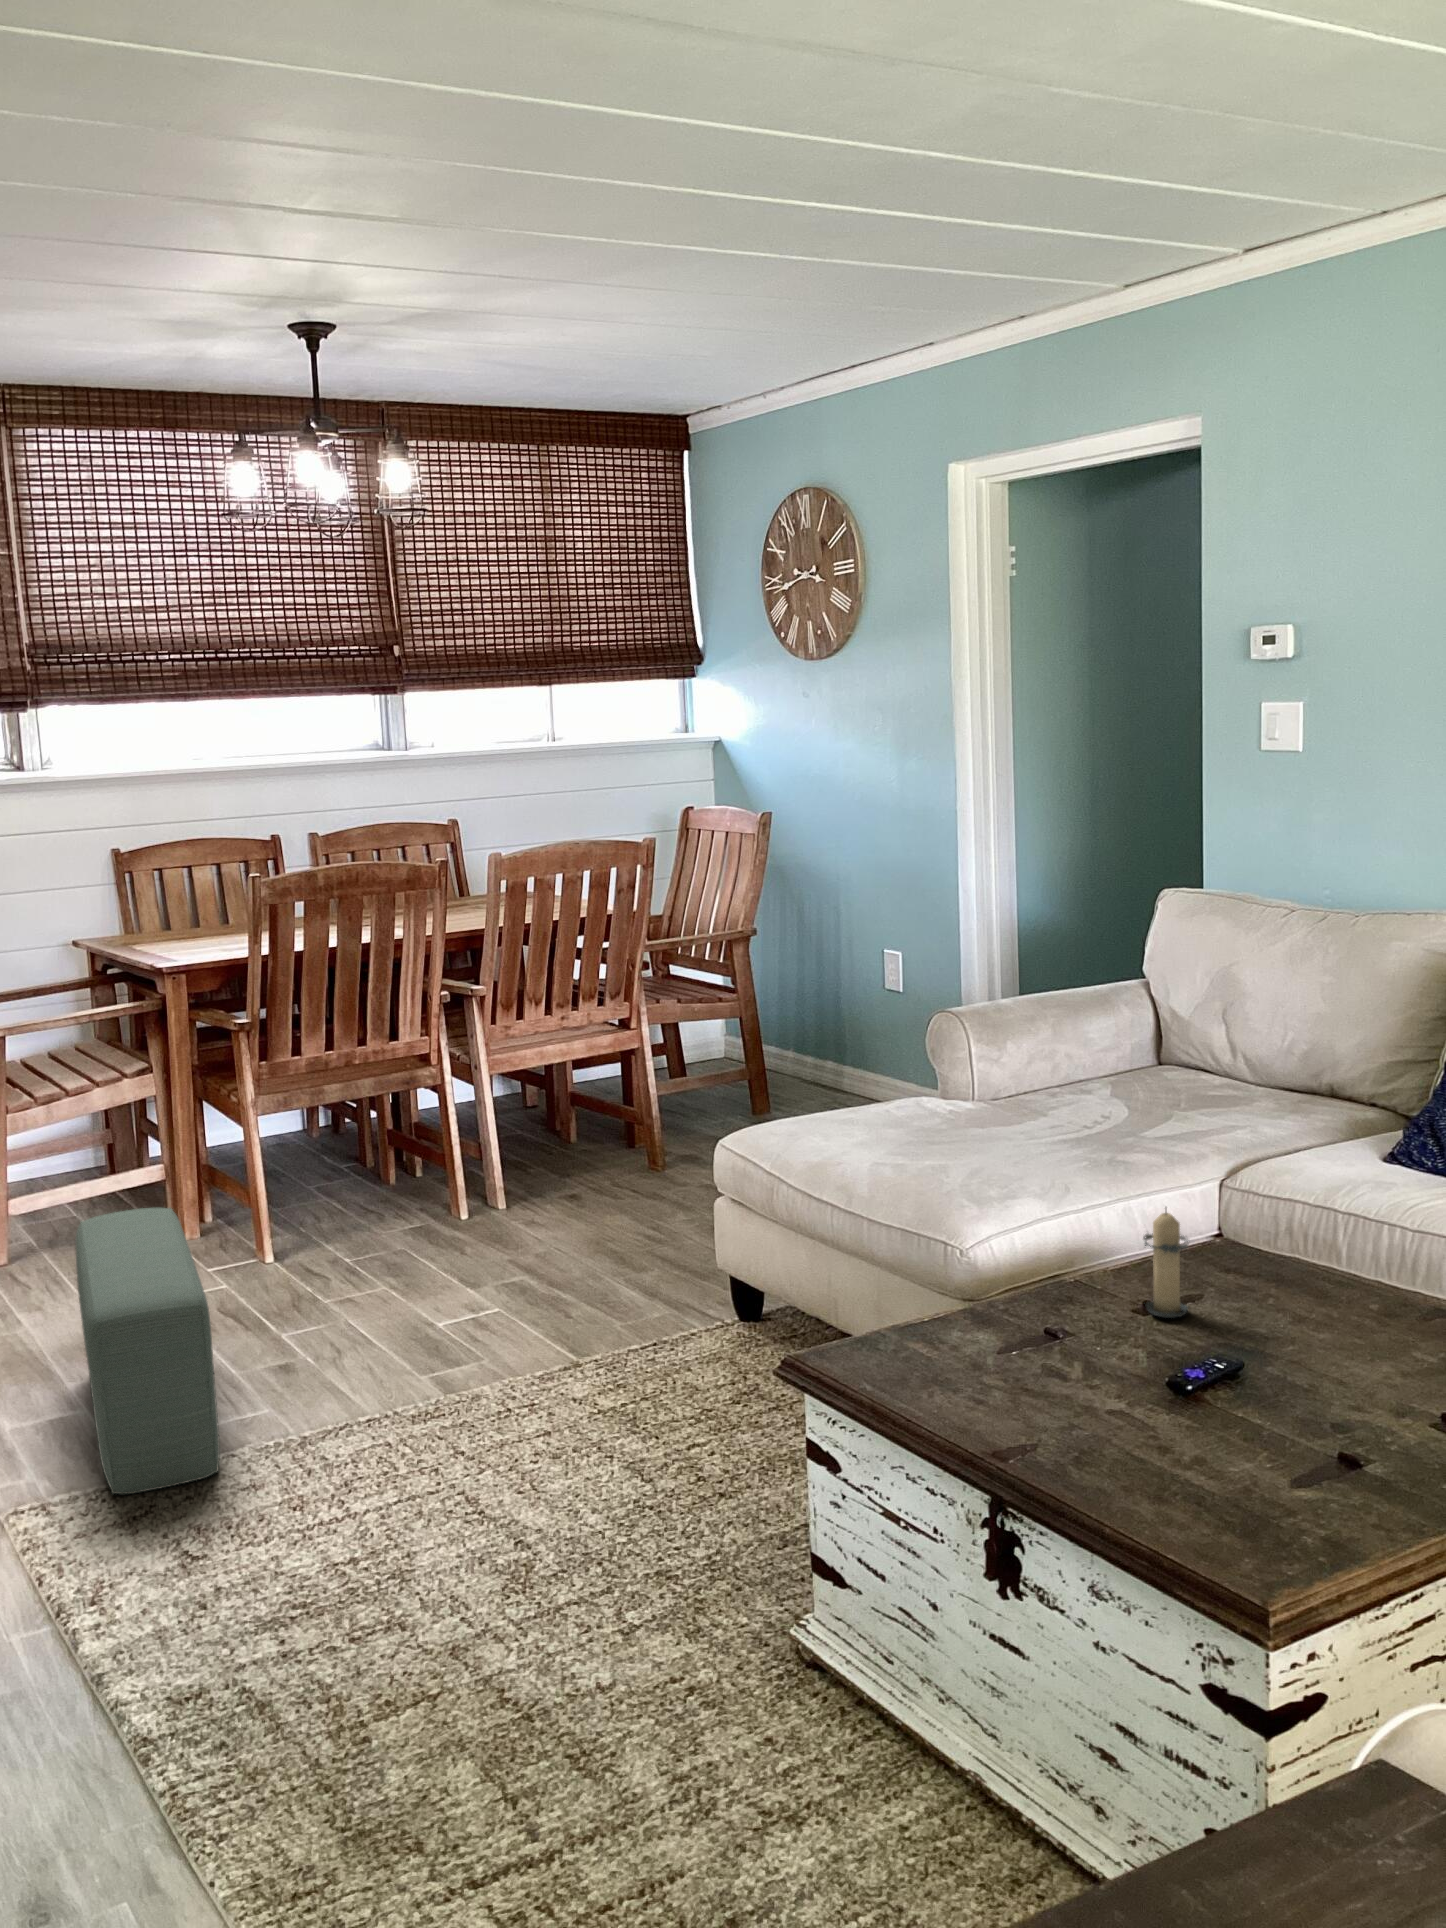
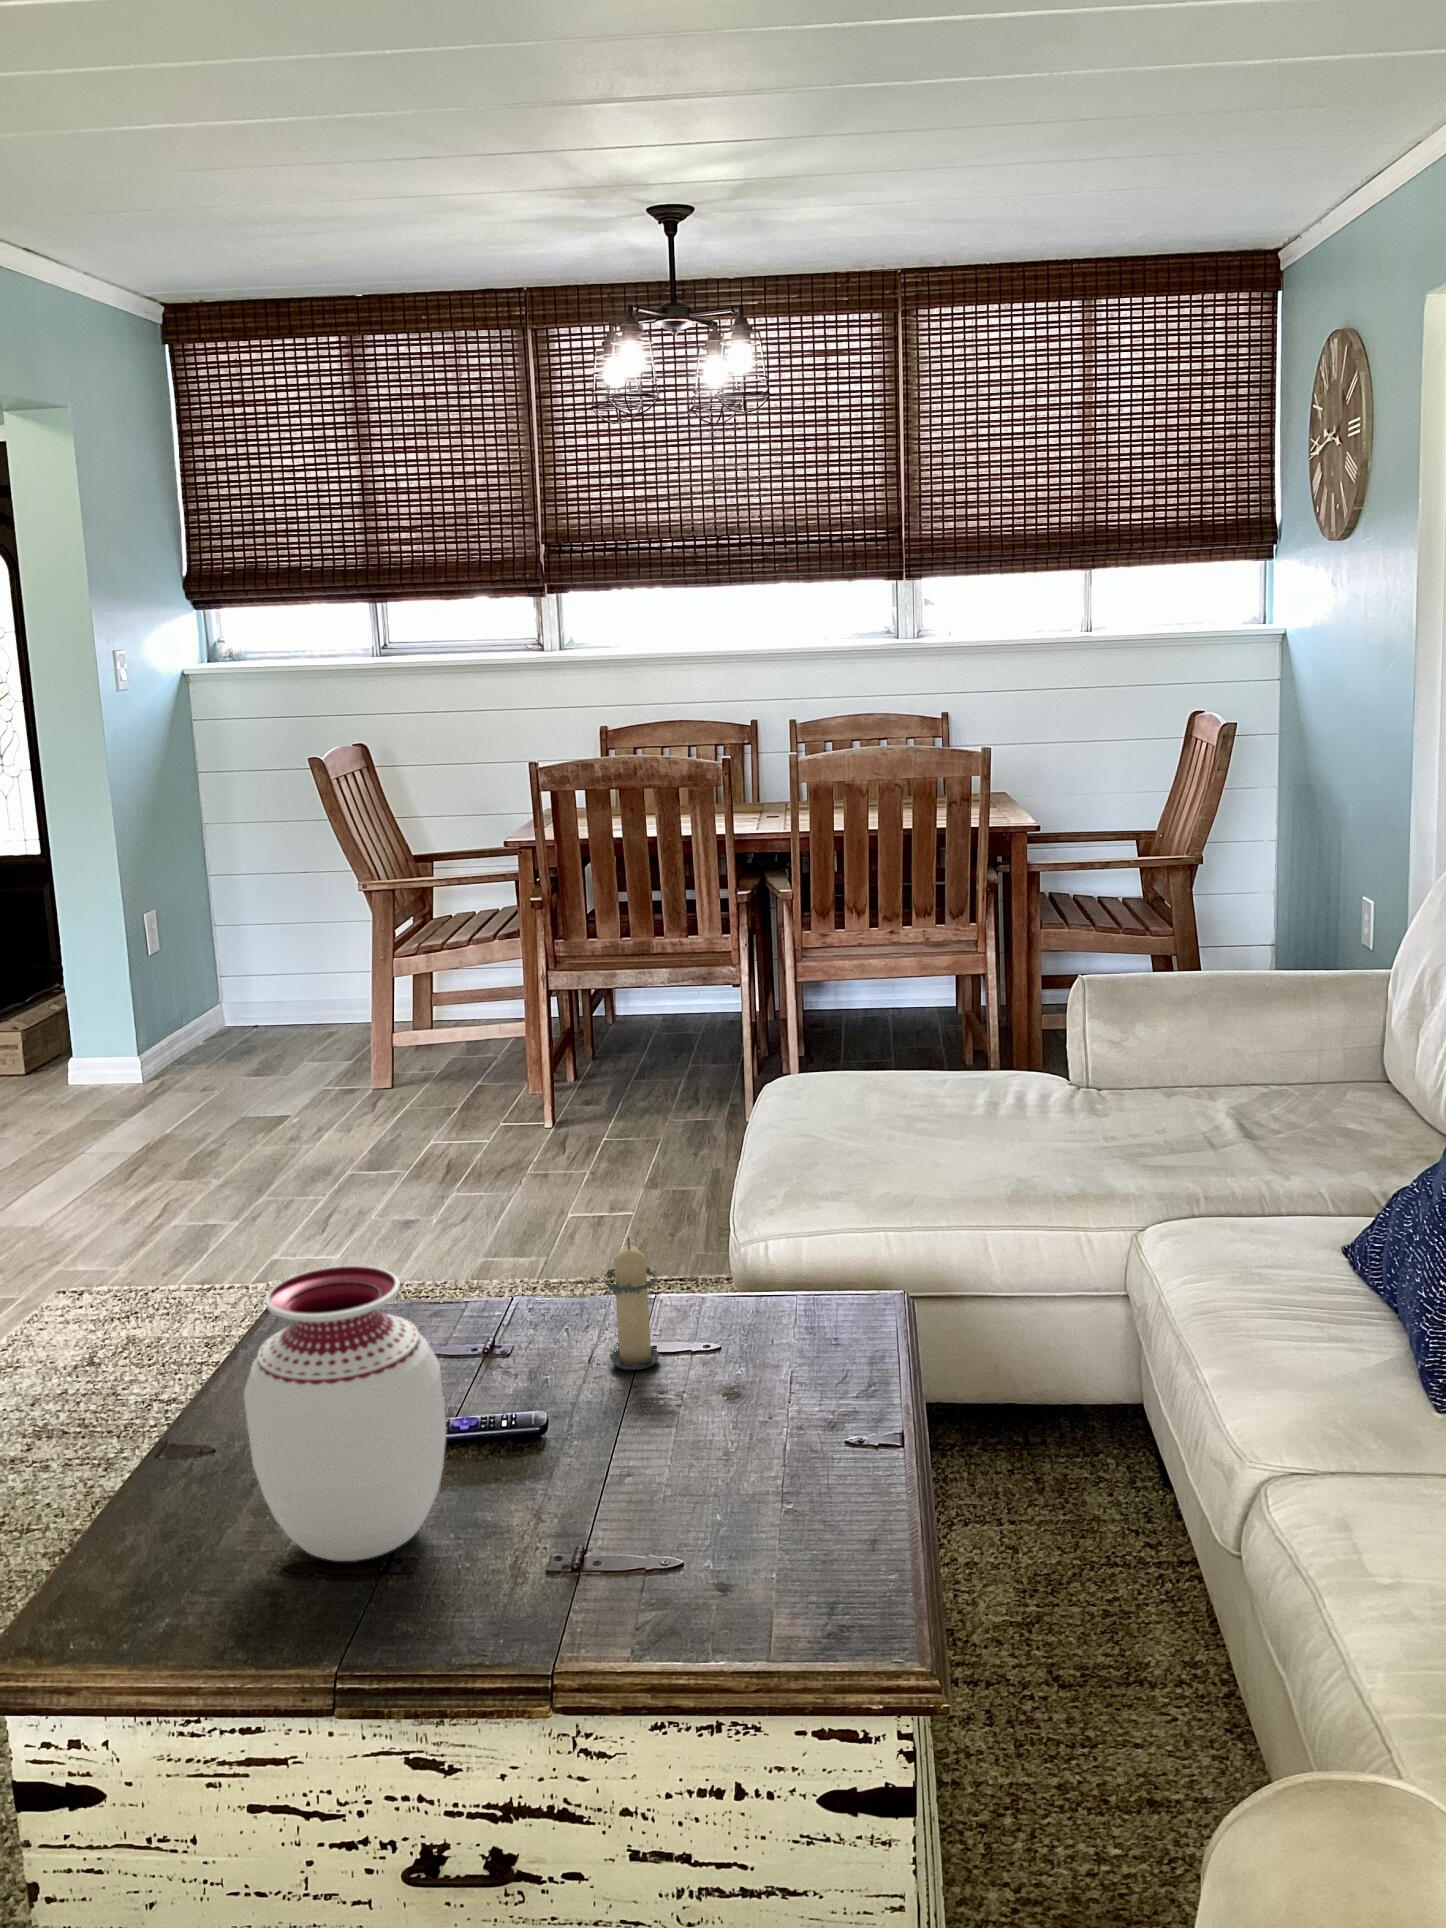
pouf: present [75,1207,220,1494] -> none [108,1063,346,1306]
vase: none [1202,1223,1375,1470] -> present [244,1266,446,1561]

